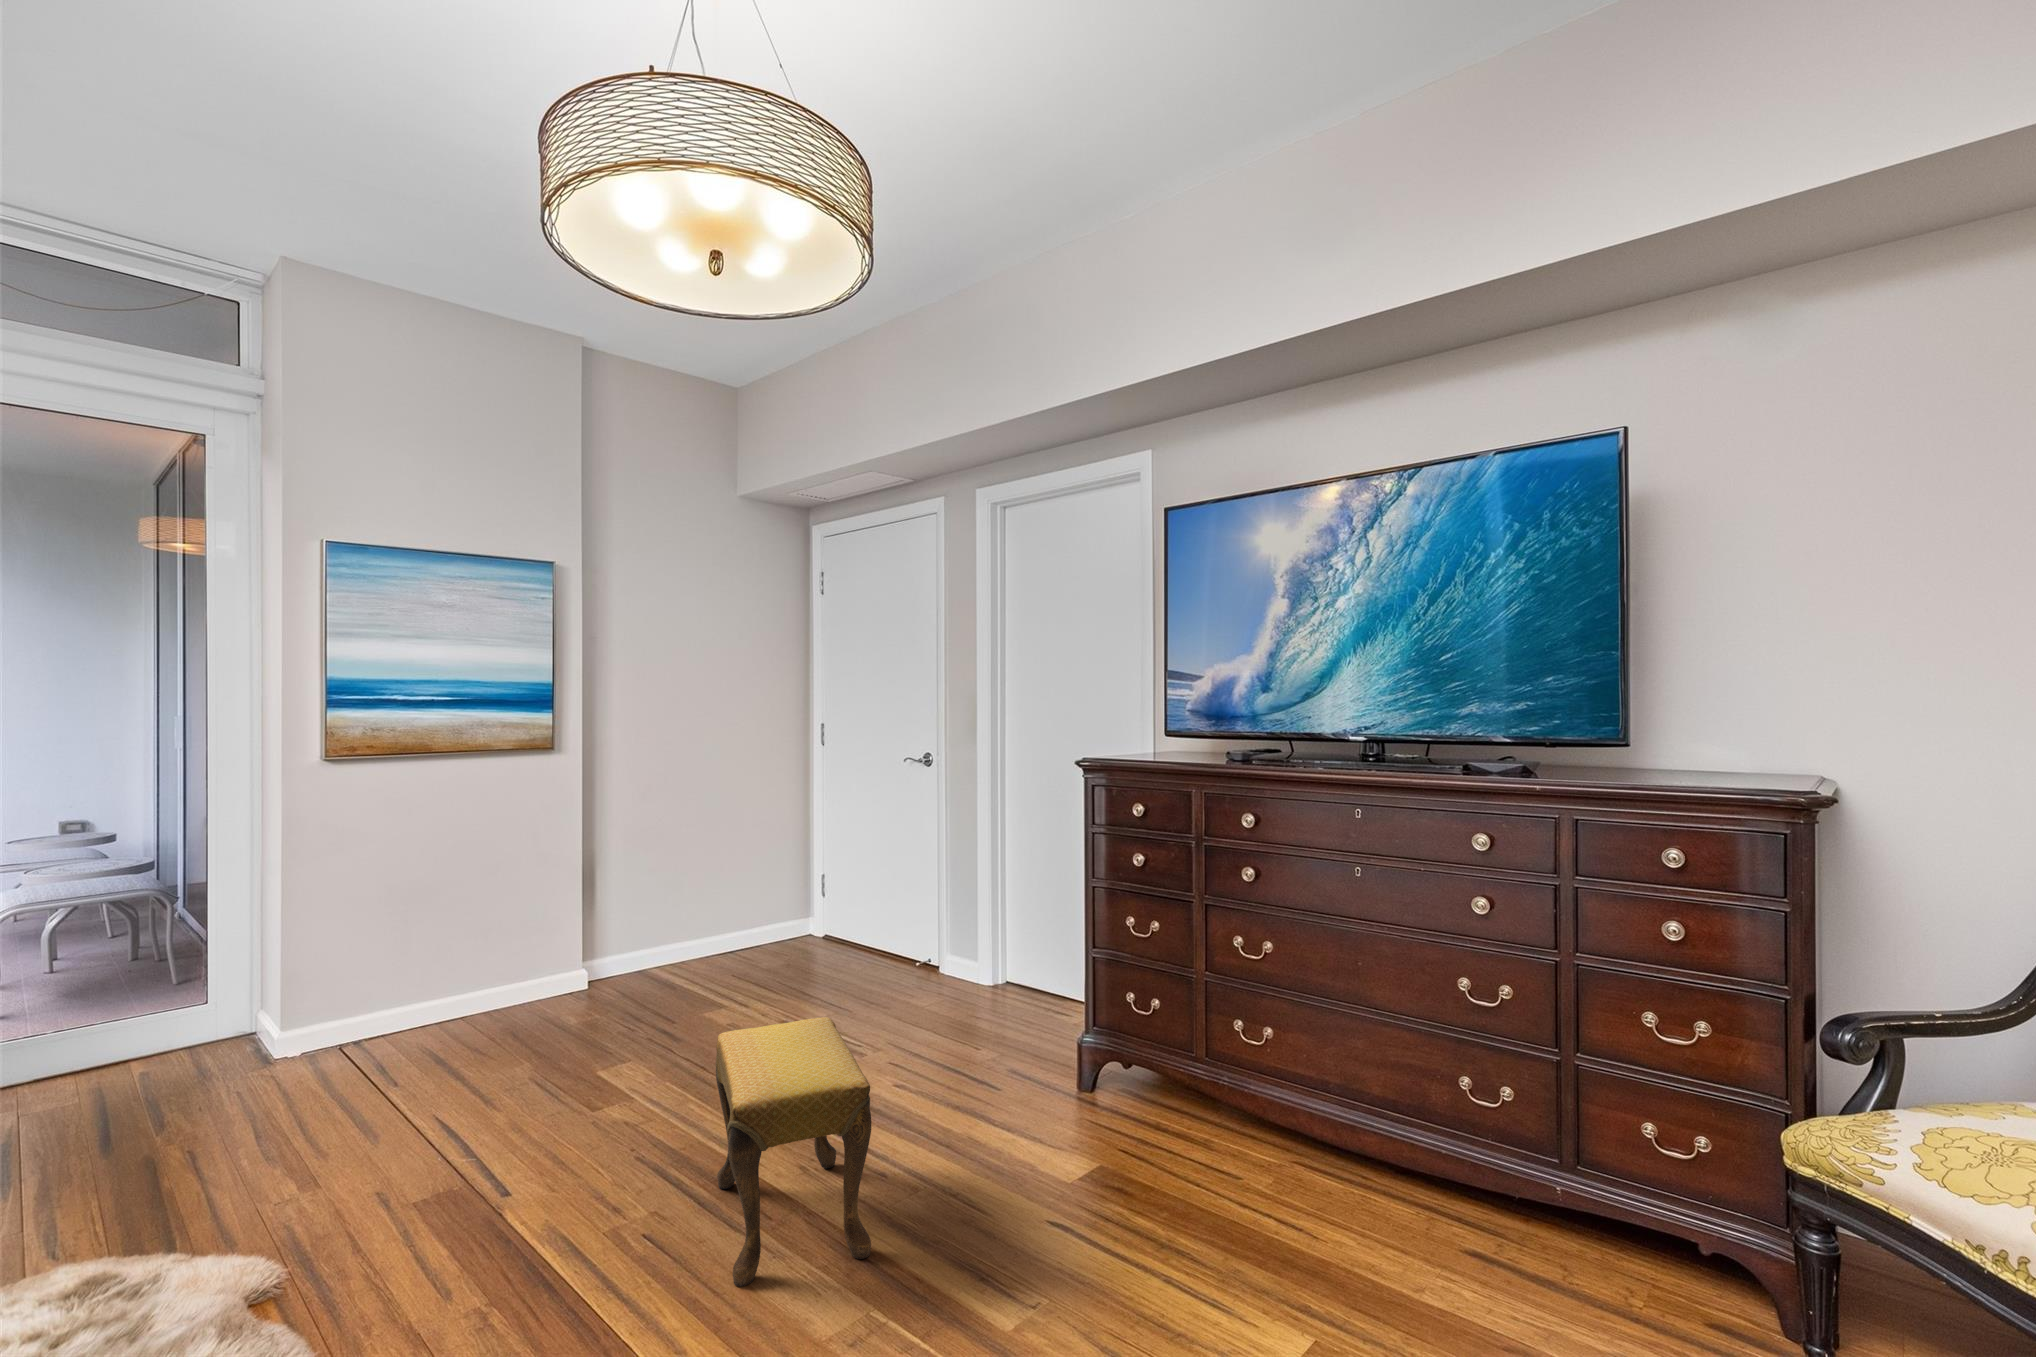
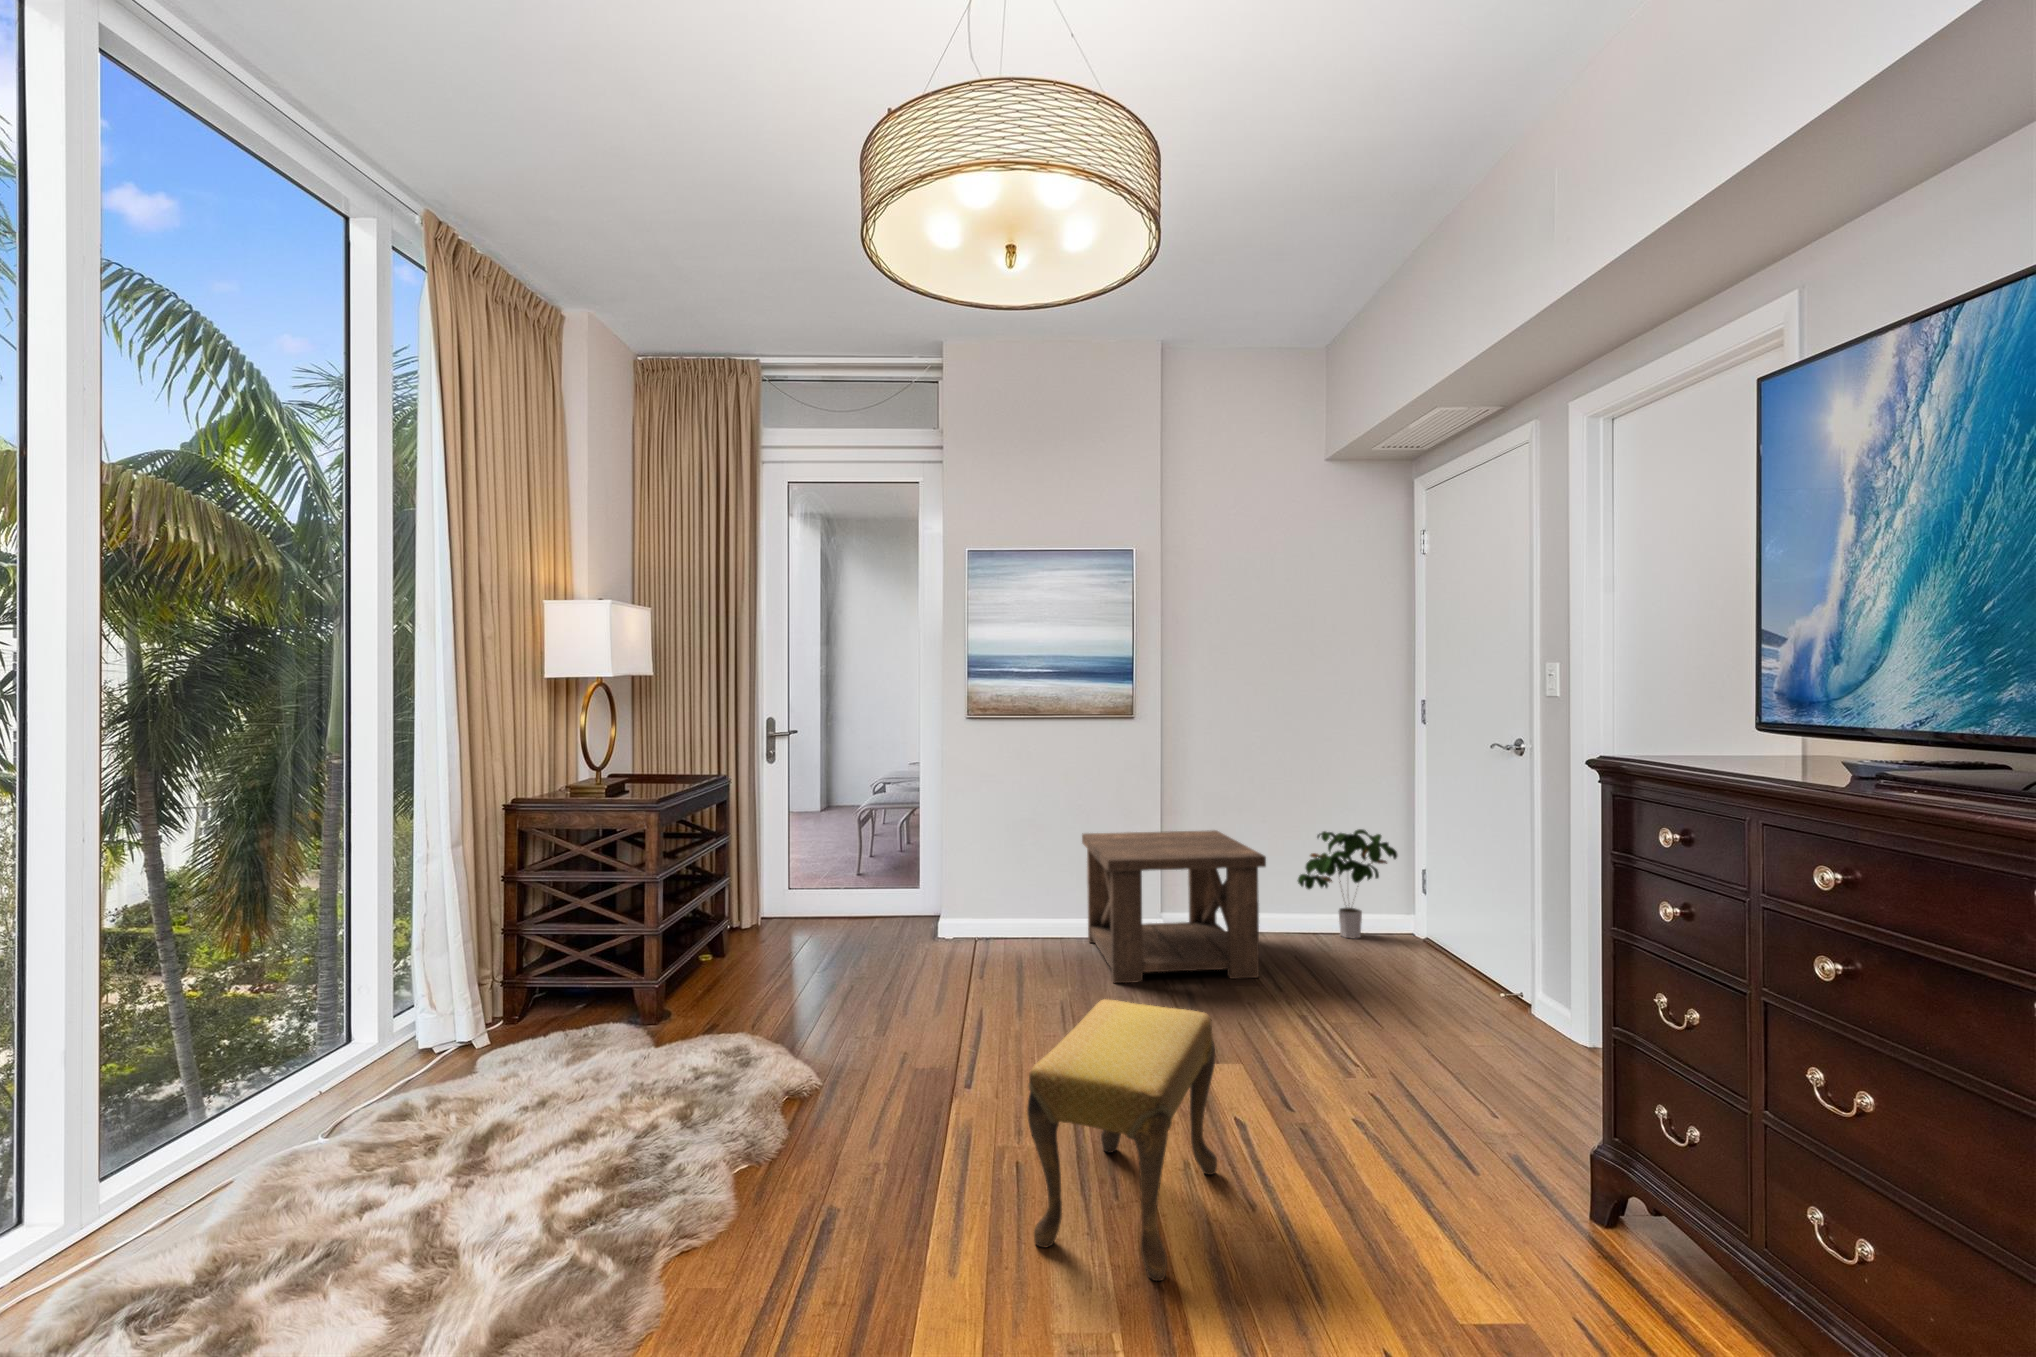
potted plant: none [719,846,804,952] -> present [1298,829,1397,938]
side table: none [490,865,728,1047] -> present [1082,830,1266,983]

